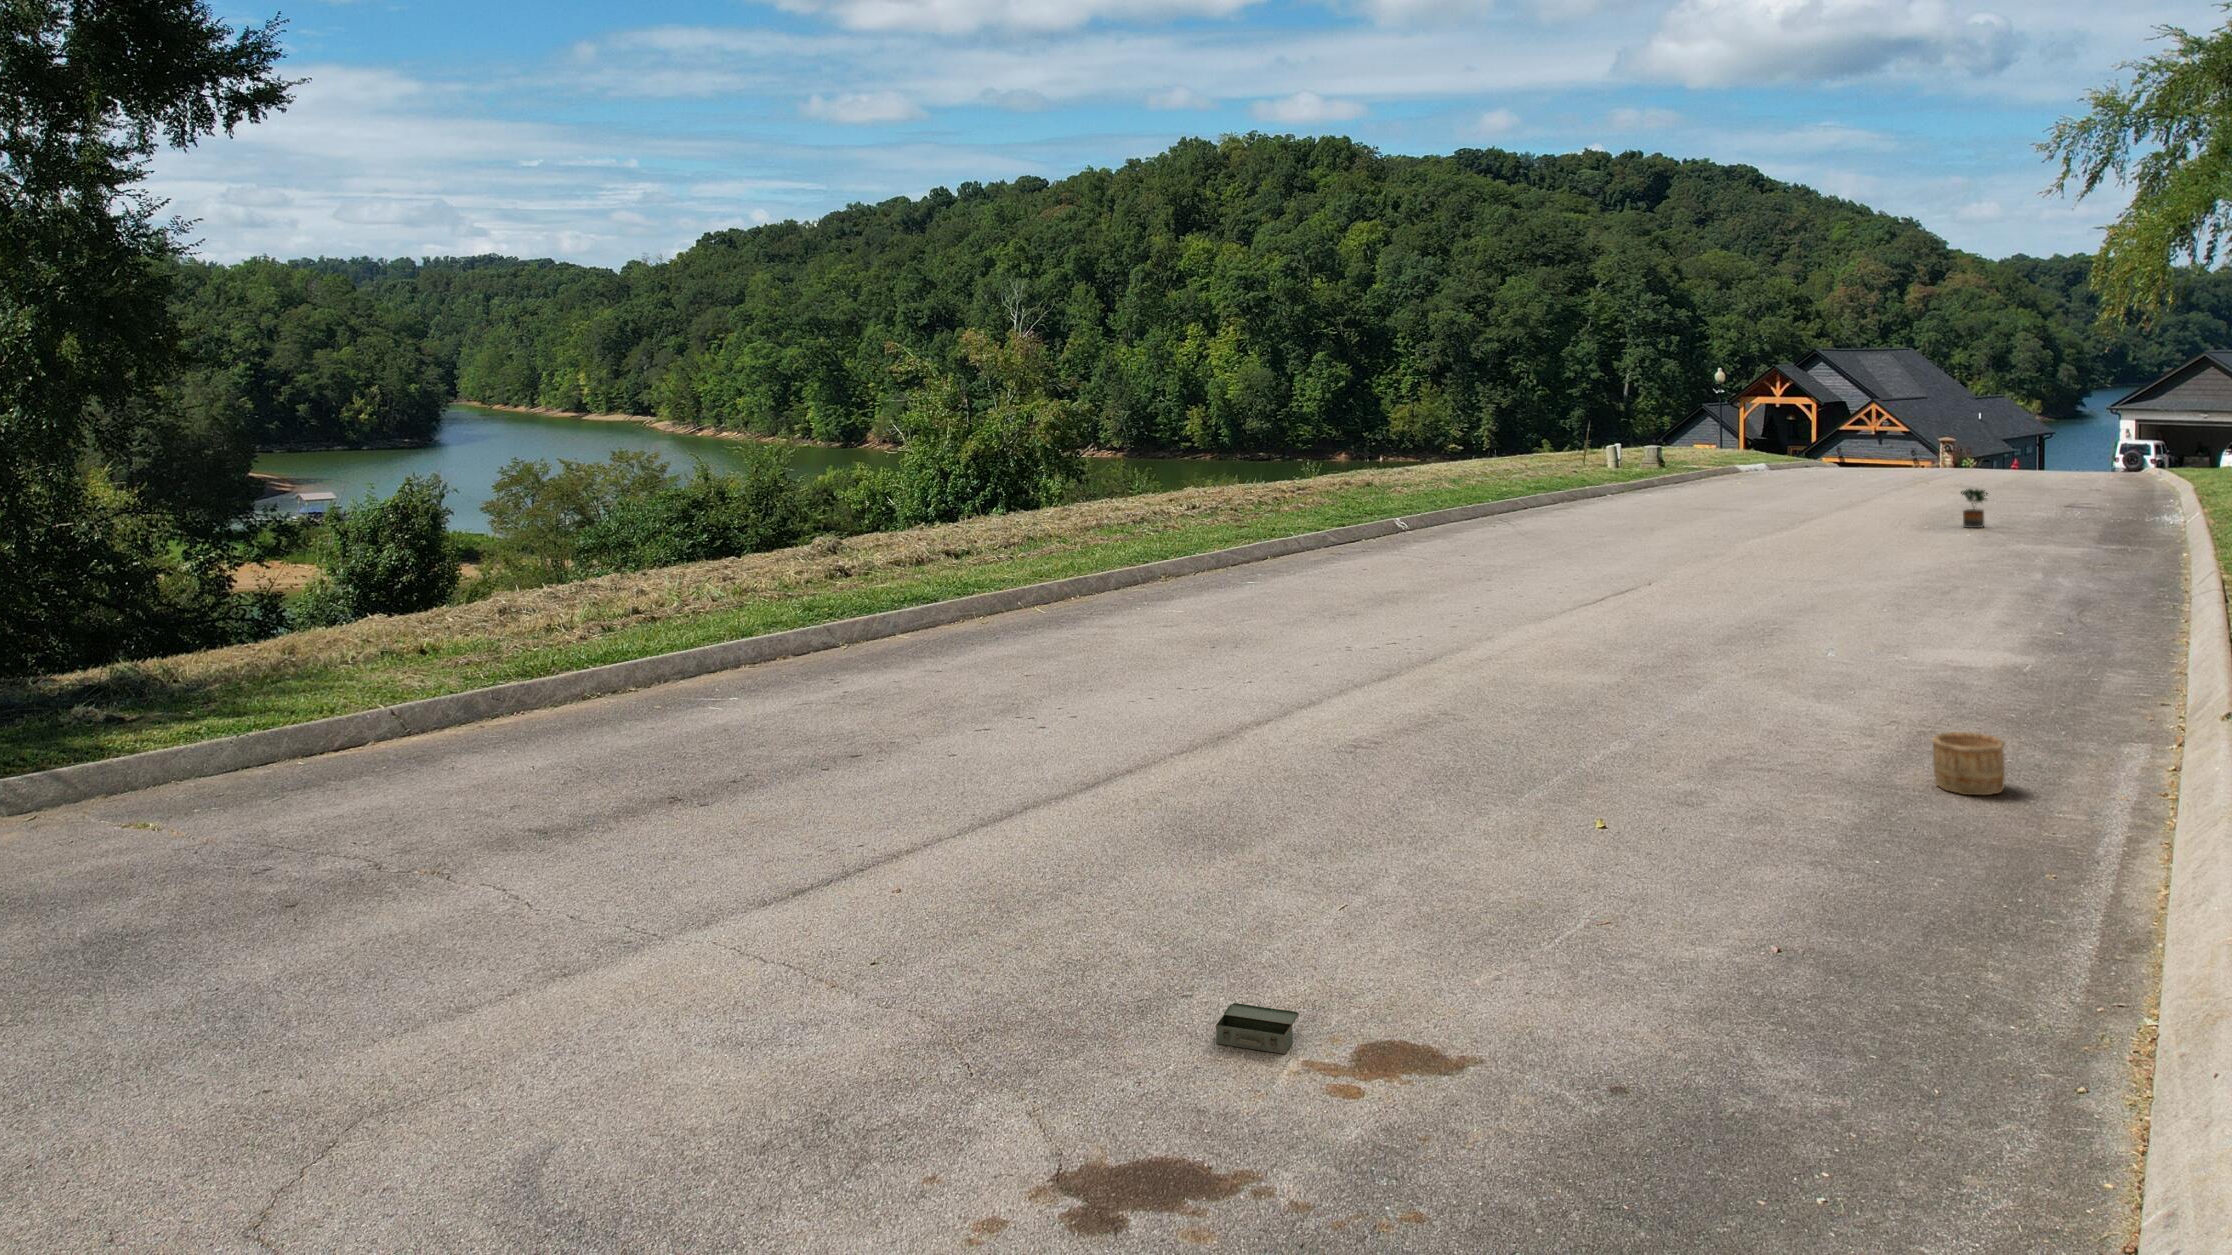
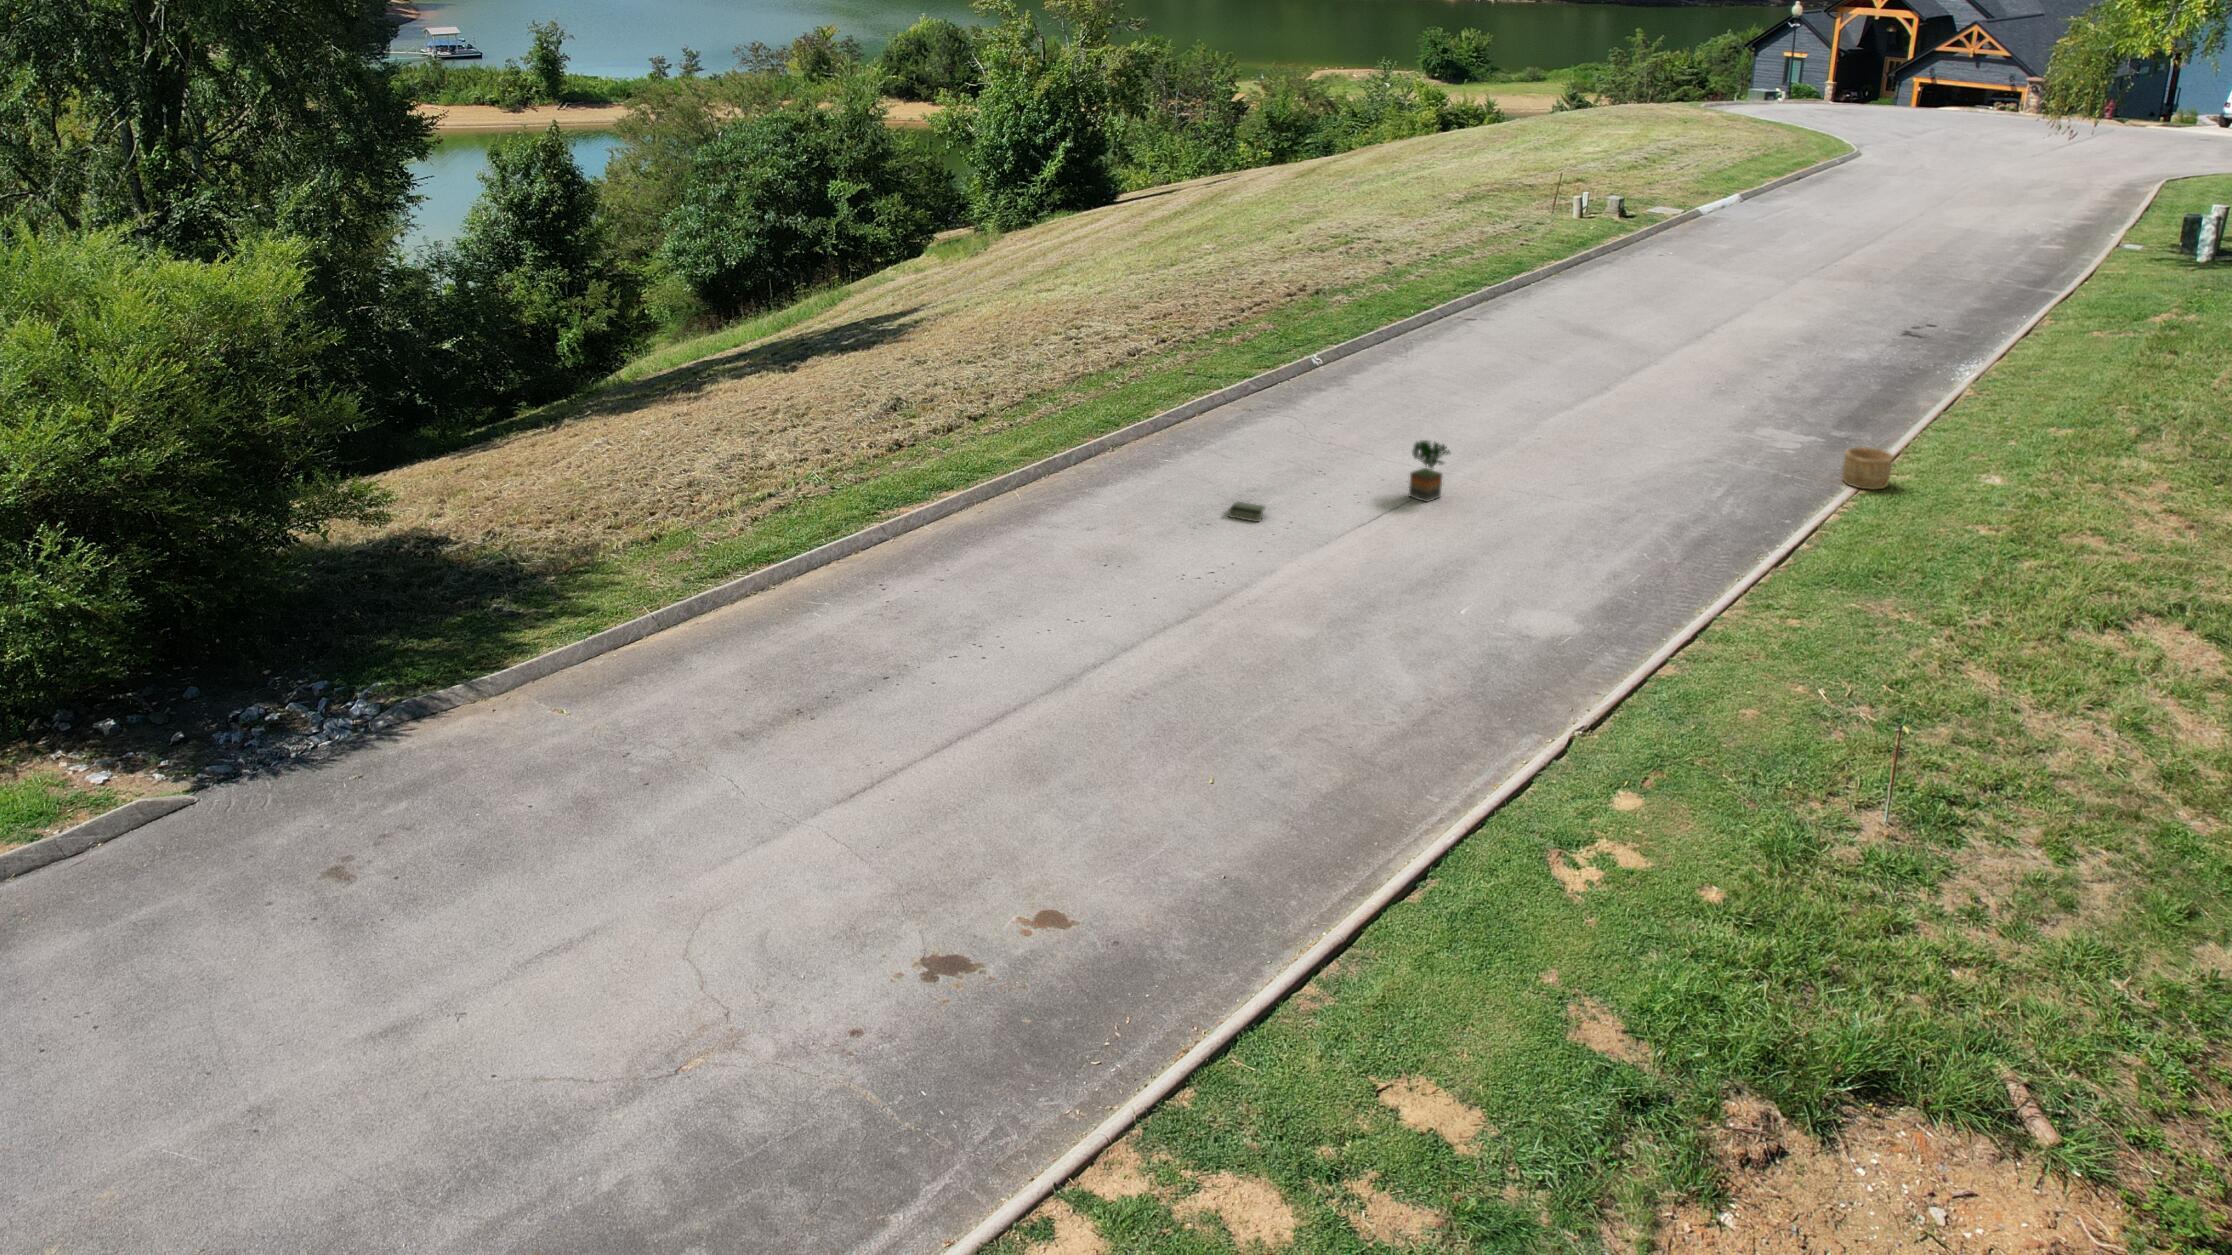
potted tree: present [1961,489,1988,528] -> present [1409,440,1450,502]
toolbox: present [1216,1003,1299,1054] -> present [1228,502,1265,522]

